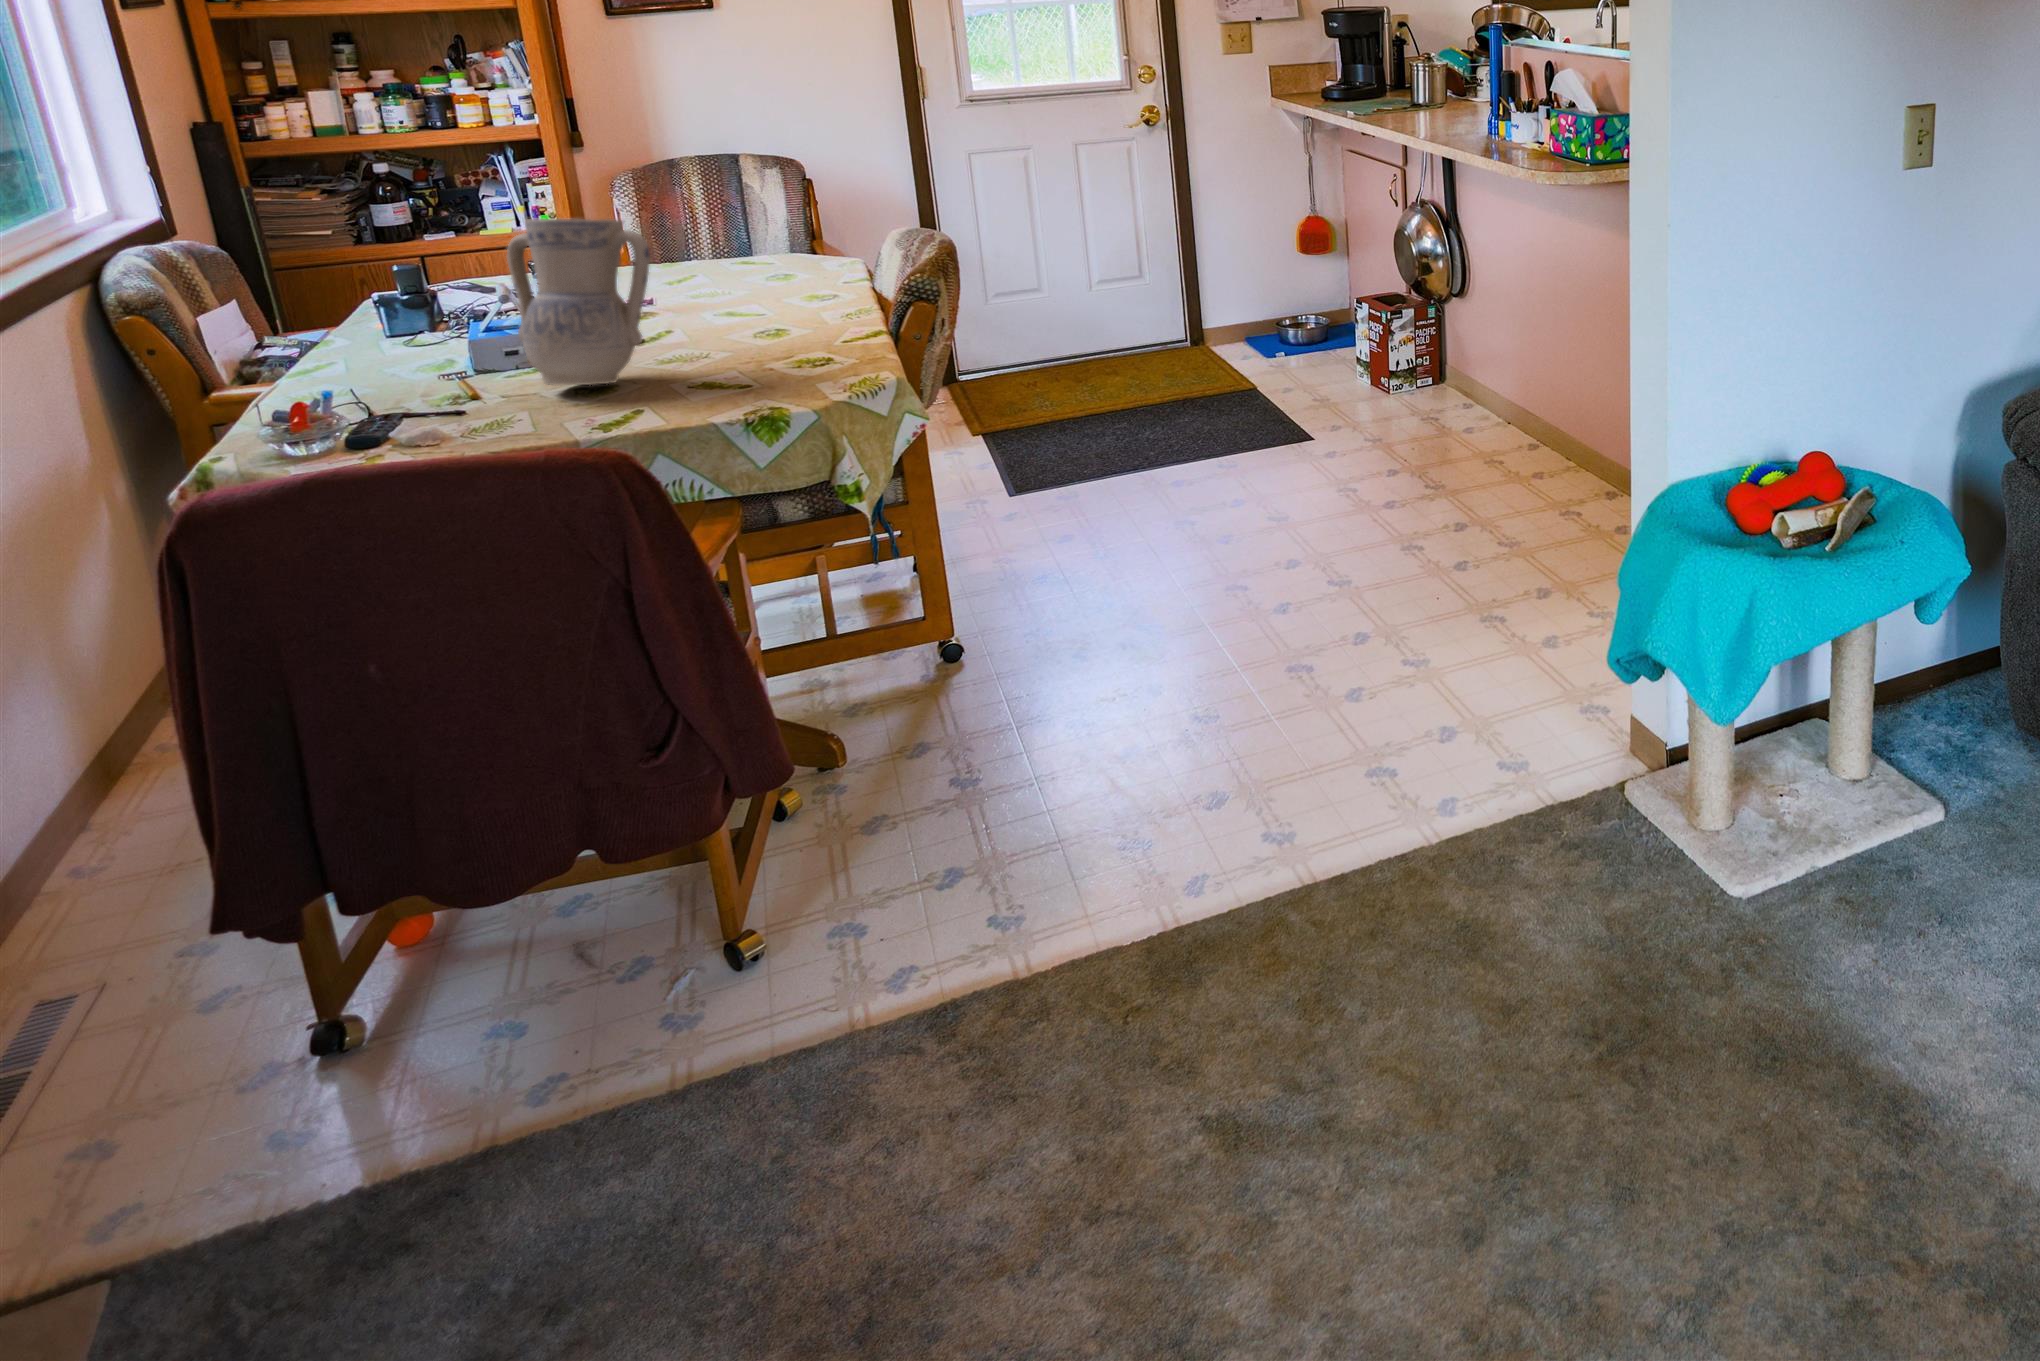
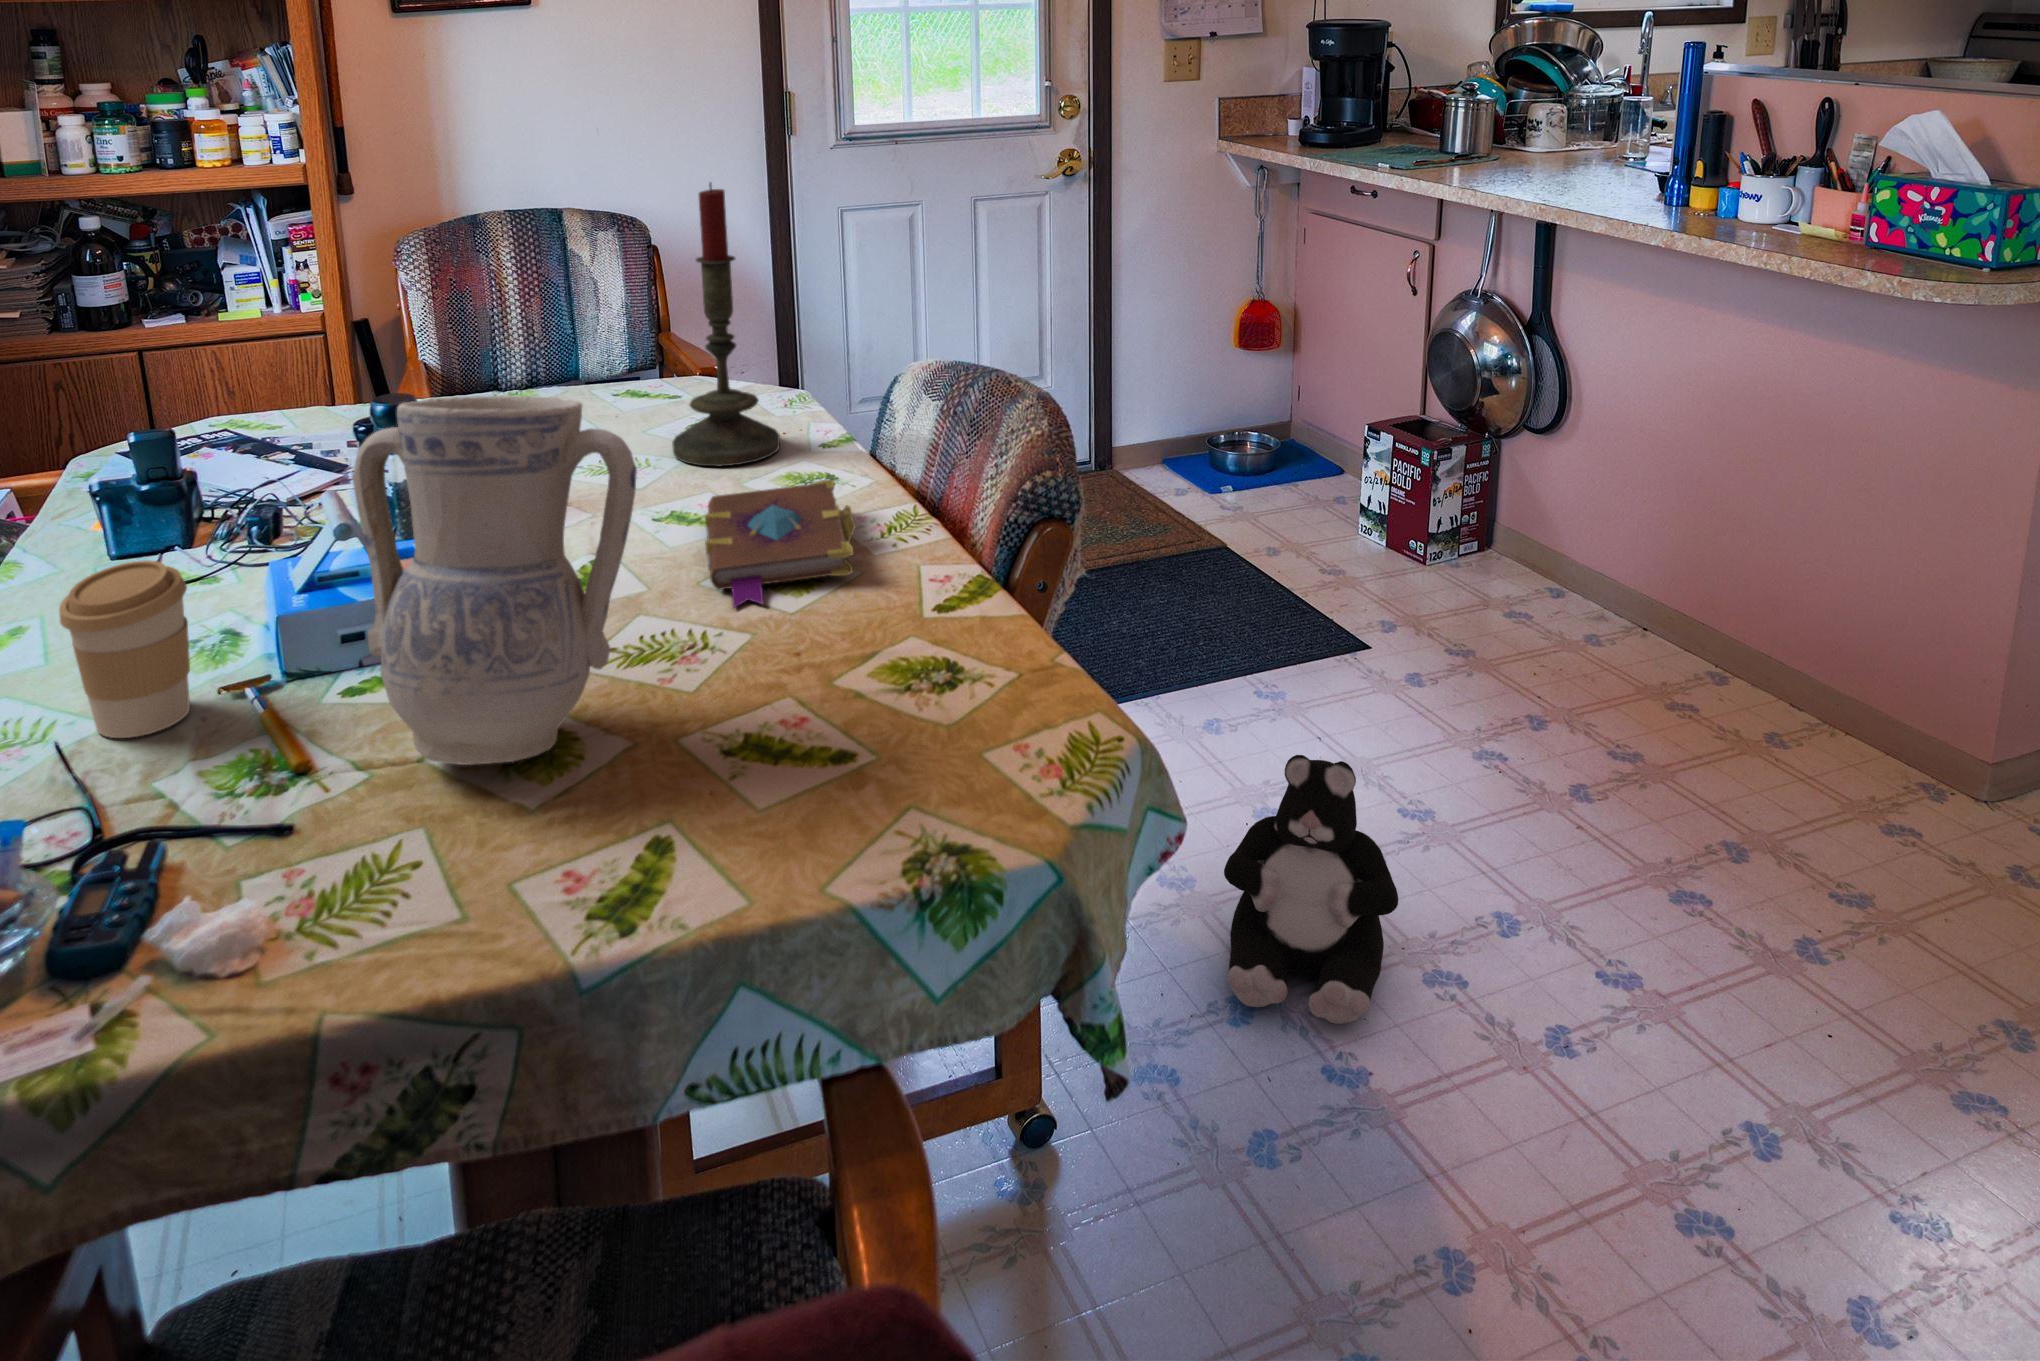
candle: none [749,122,818,288] -> present [672,183,780,466]
book: none [732,285,832,340] -> present [705,480,856,608]
coffee cup: none [360,307,433,390] -> present [59,560,190,738]
plush toy: none [1107,457,1218,601] -> present [1224,755,1398,1024]

